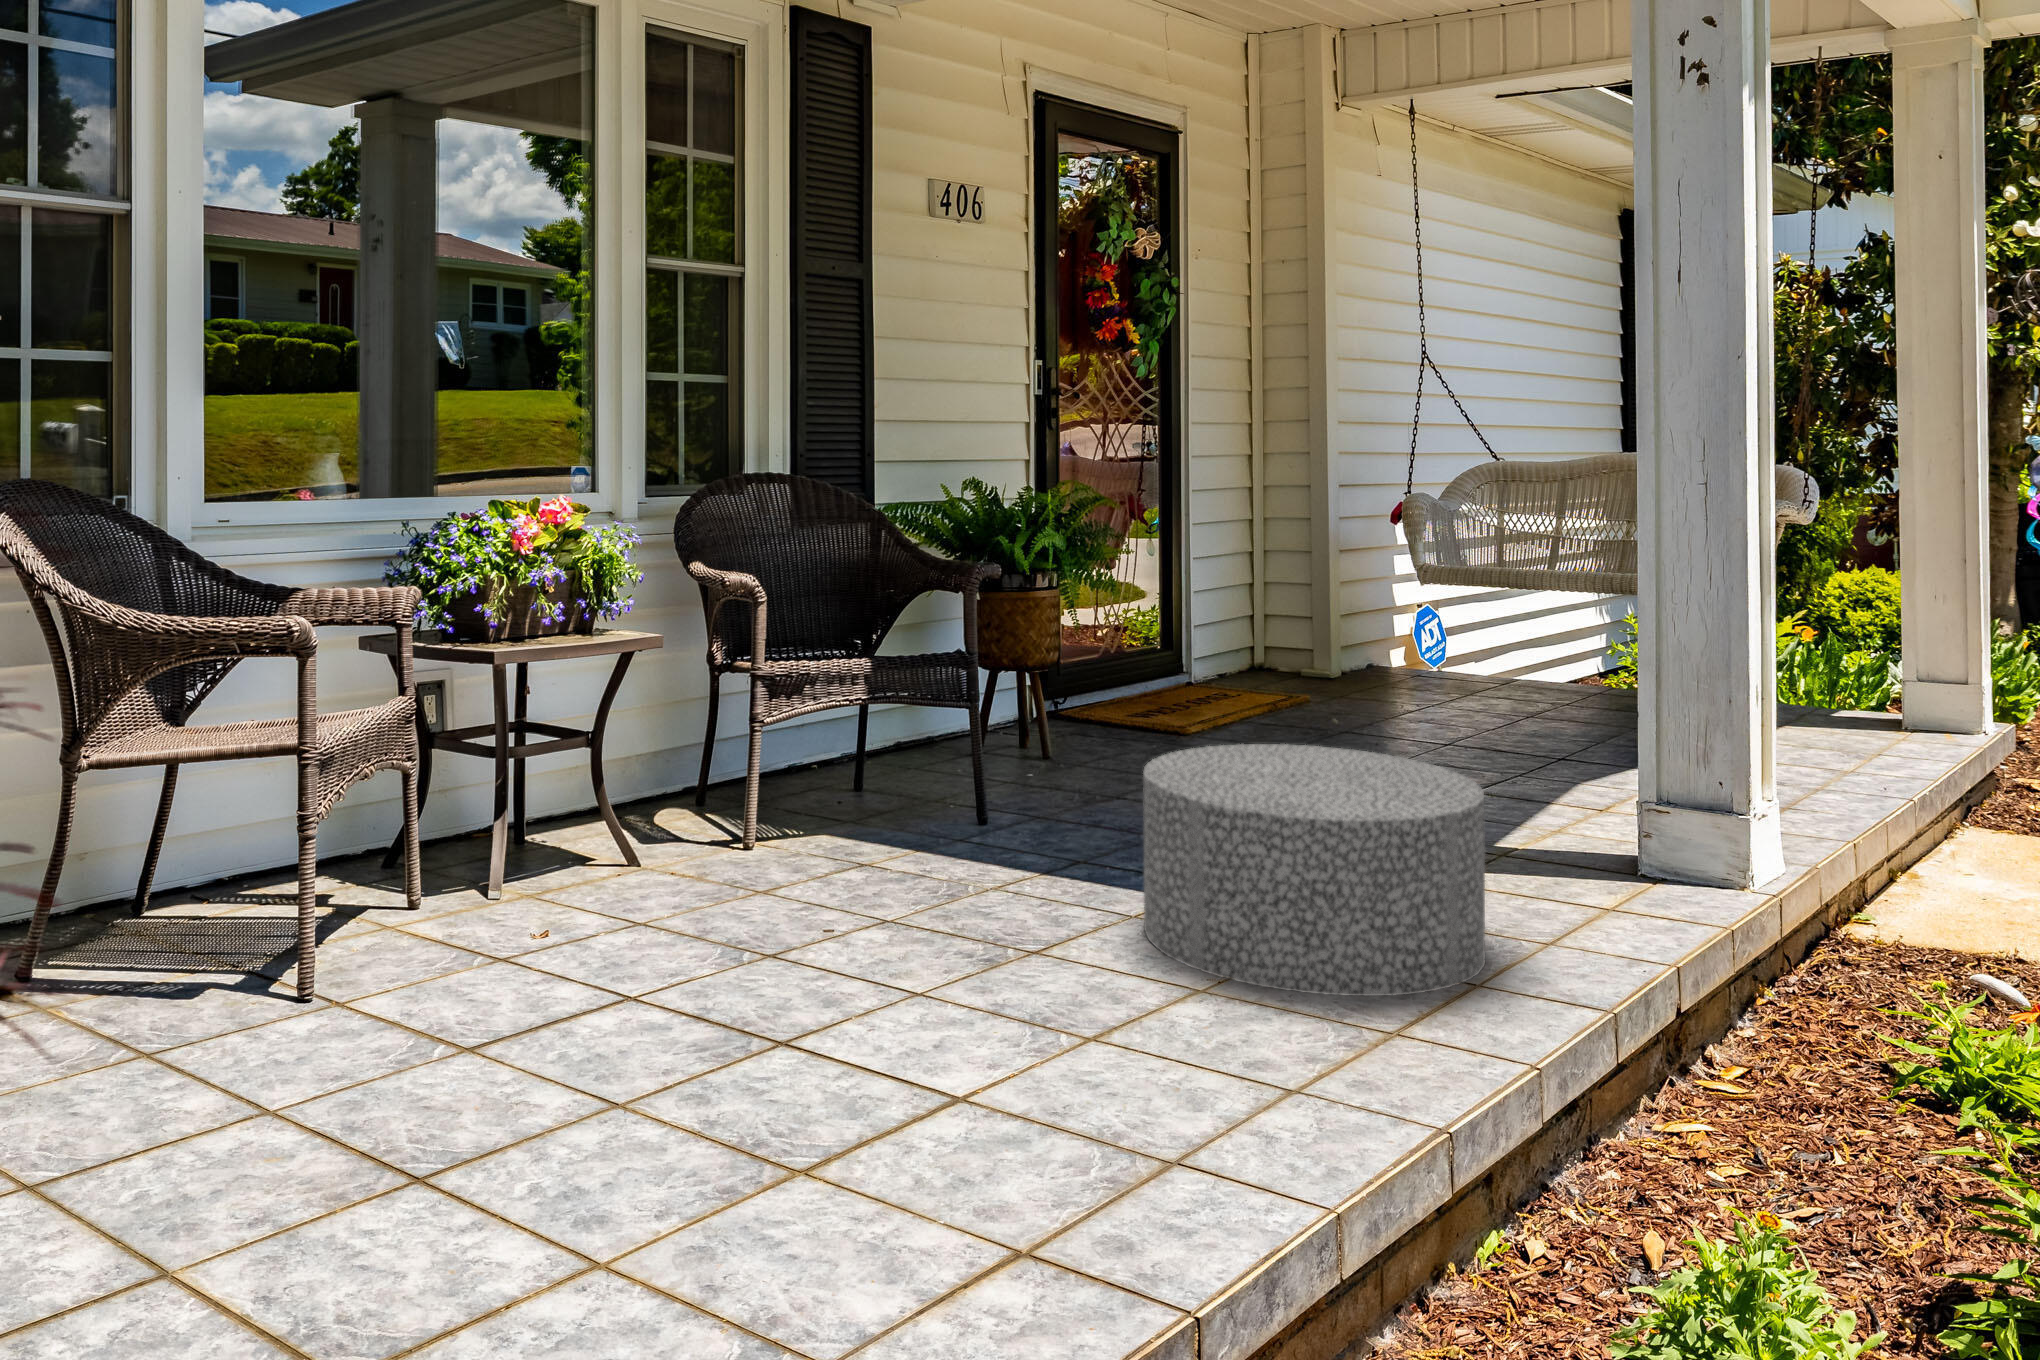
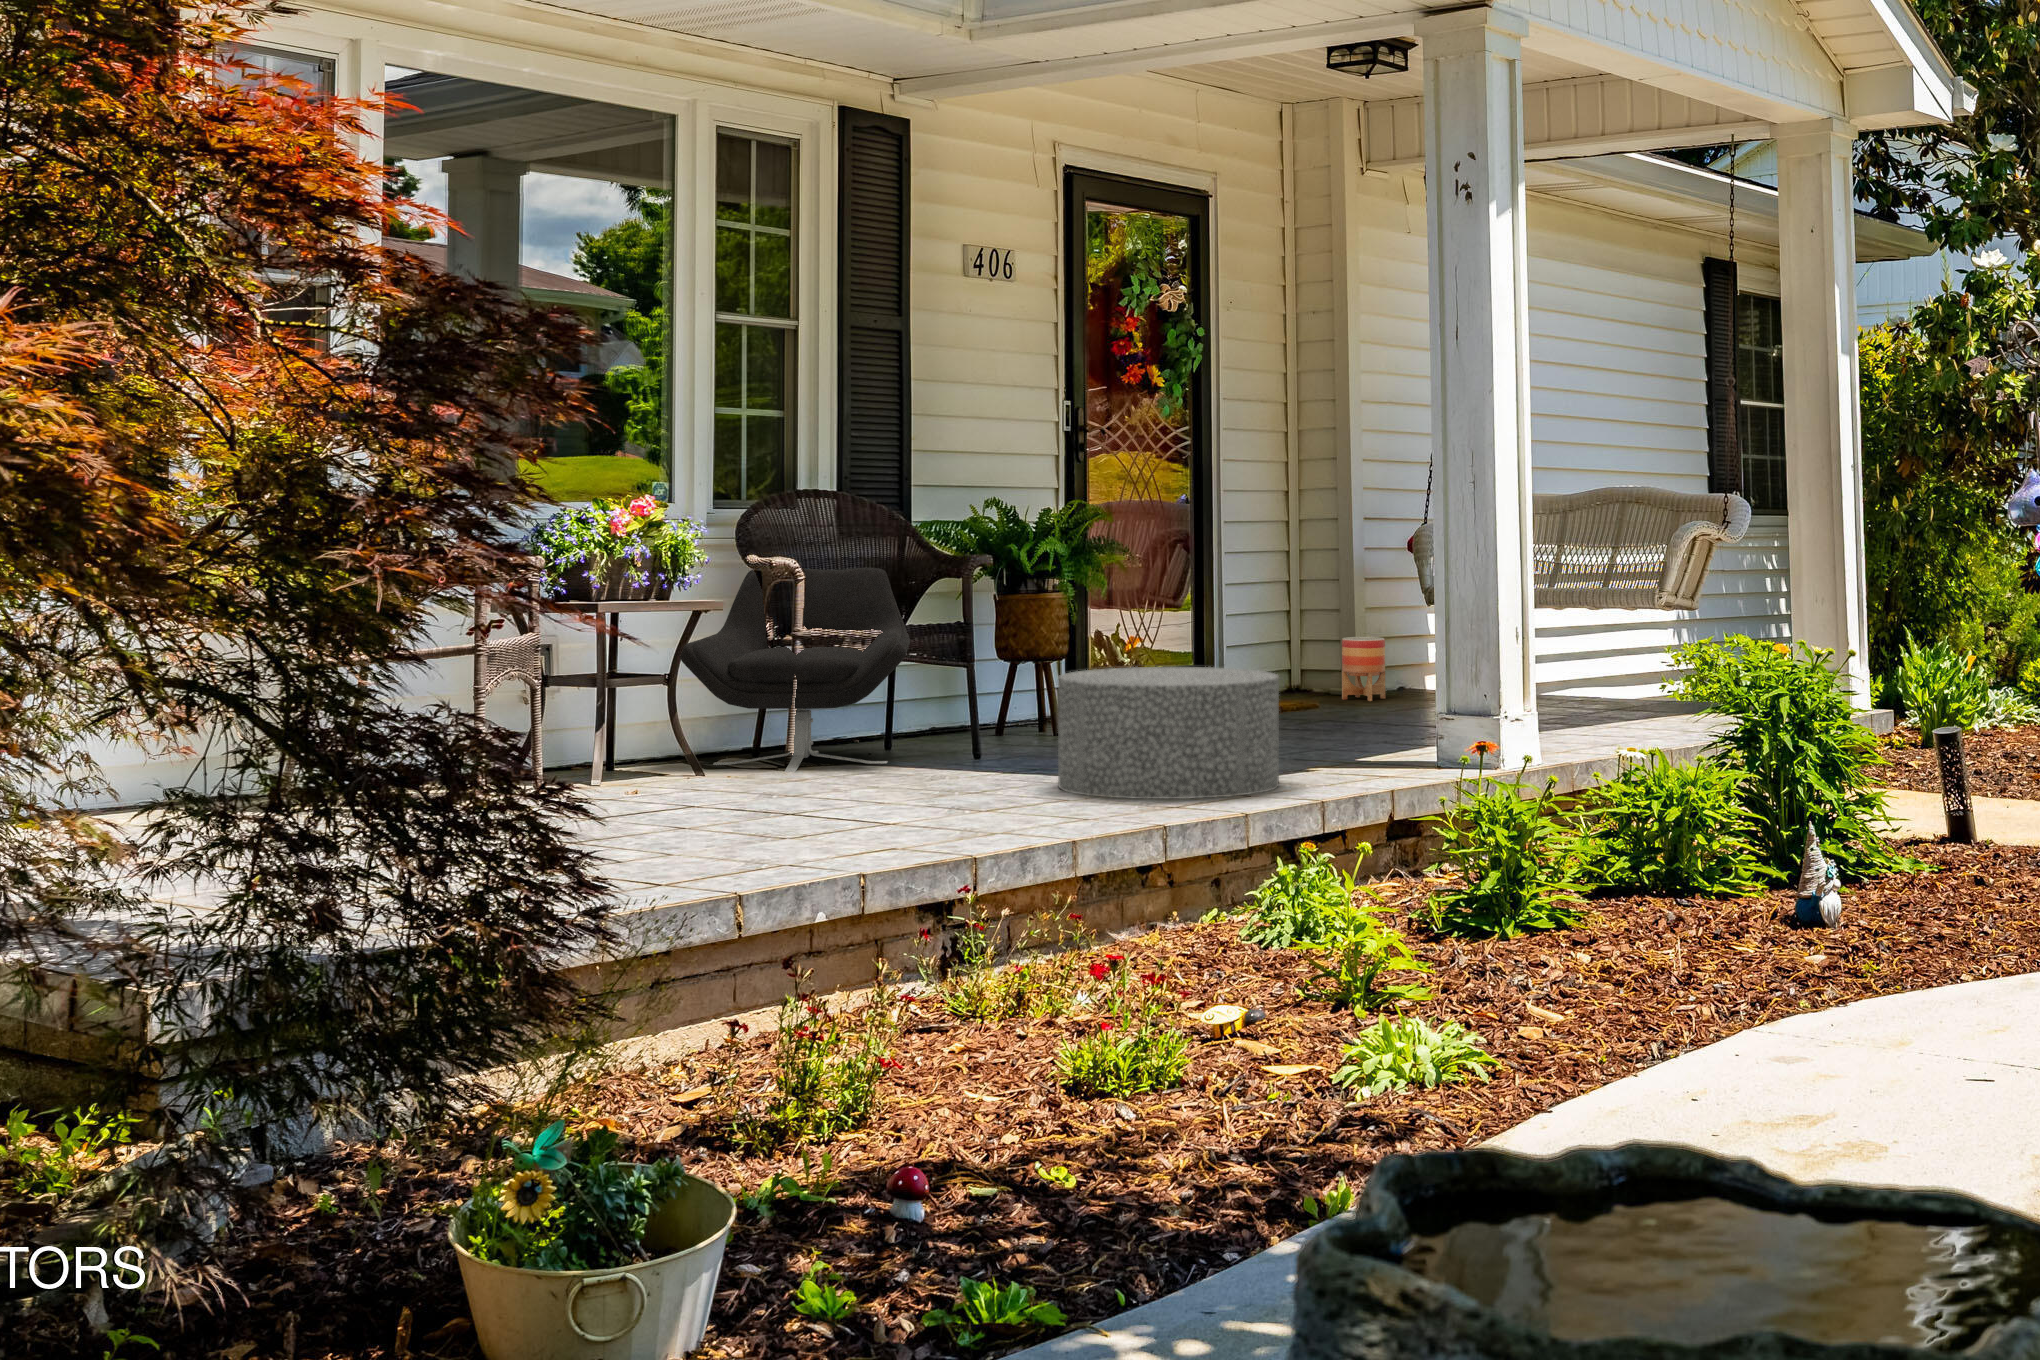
lounge chair: none [603,573,902,876] -> present [680,568,910,772]
planter: none [1325,617,1375,692] -> present [1342,637,1385,701]

